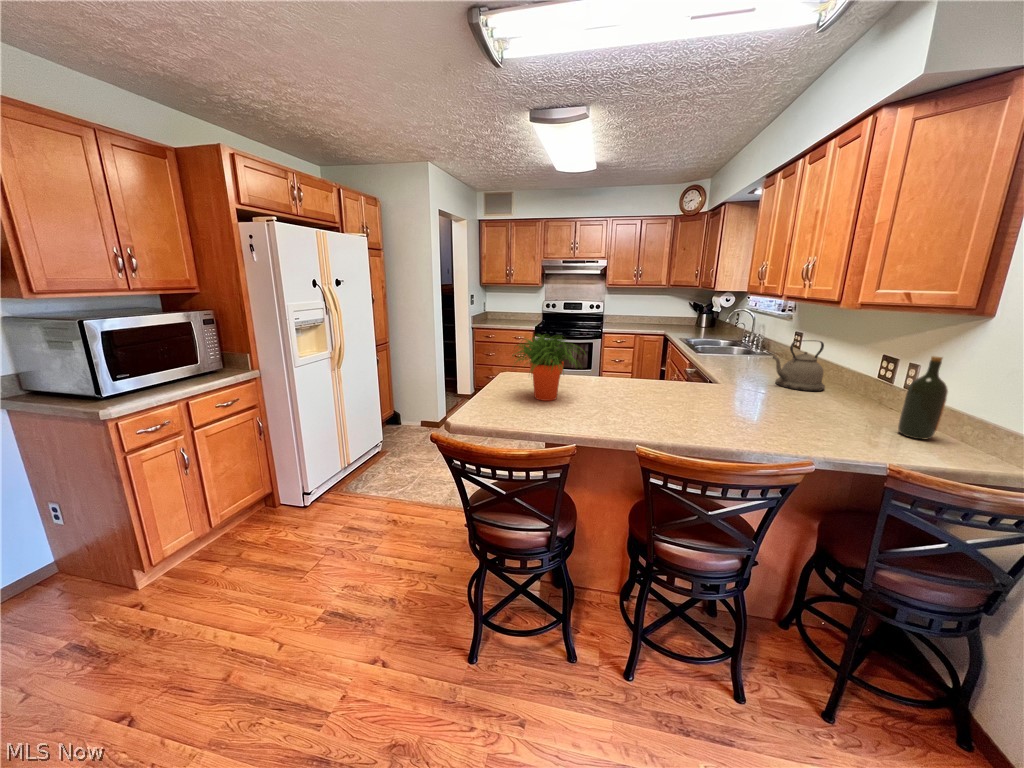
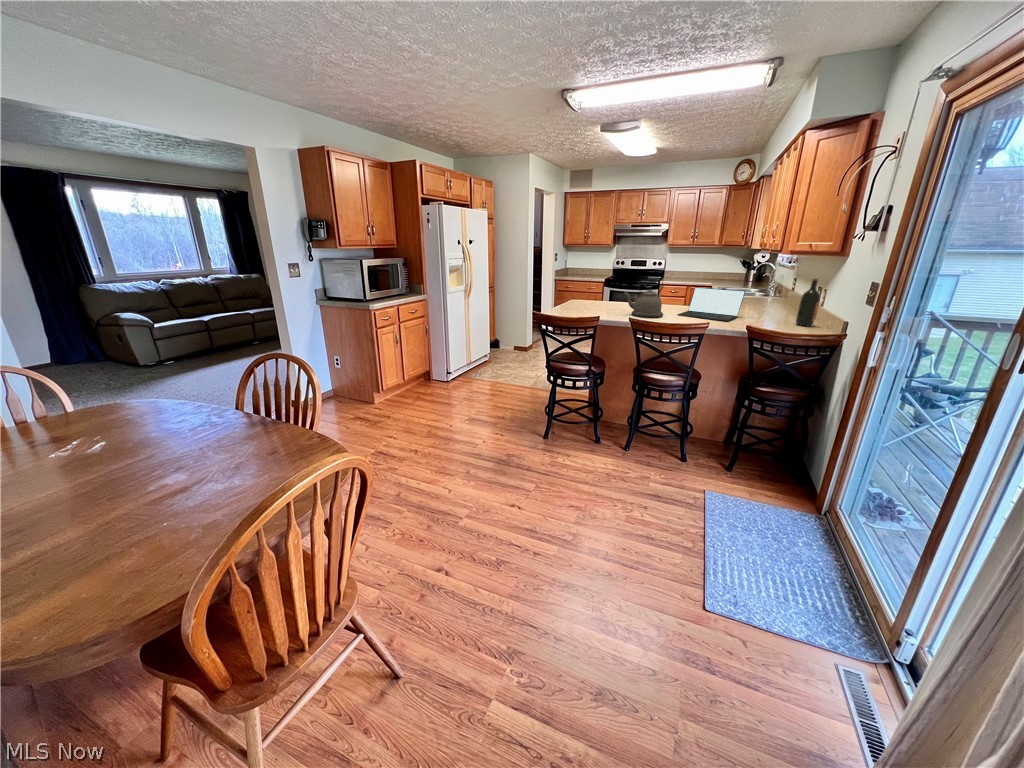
potted plant: present [513,334,578,401] -> none [578,269,622,308]
kettle: present [773,340,825,391] -> present [624,280,664,318]
laptop: none [689,362,797,434] -> present [677,287,745,321]

